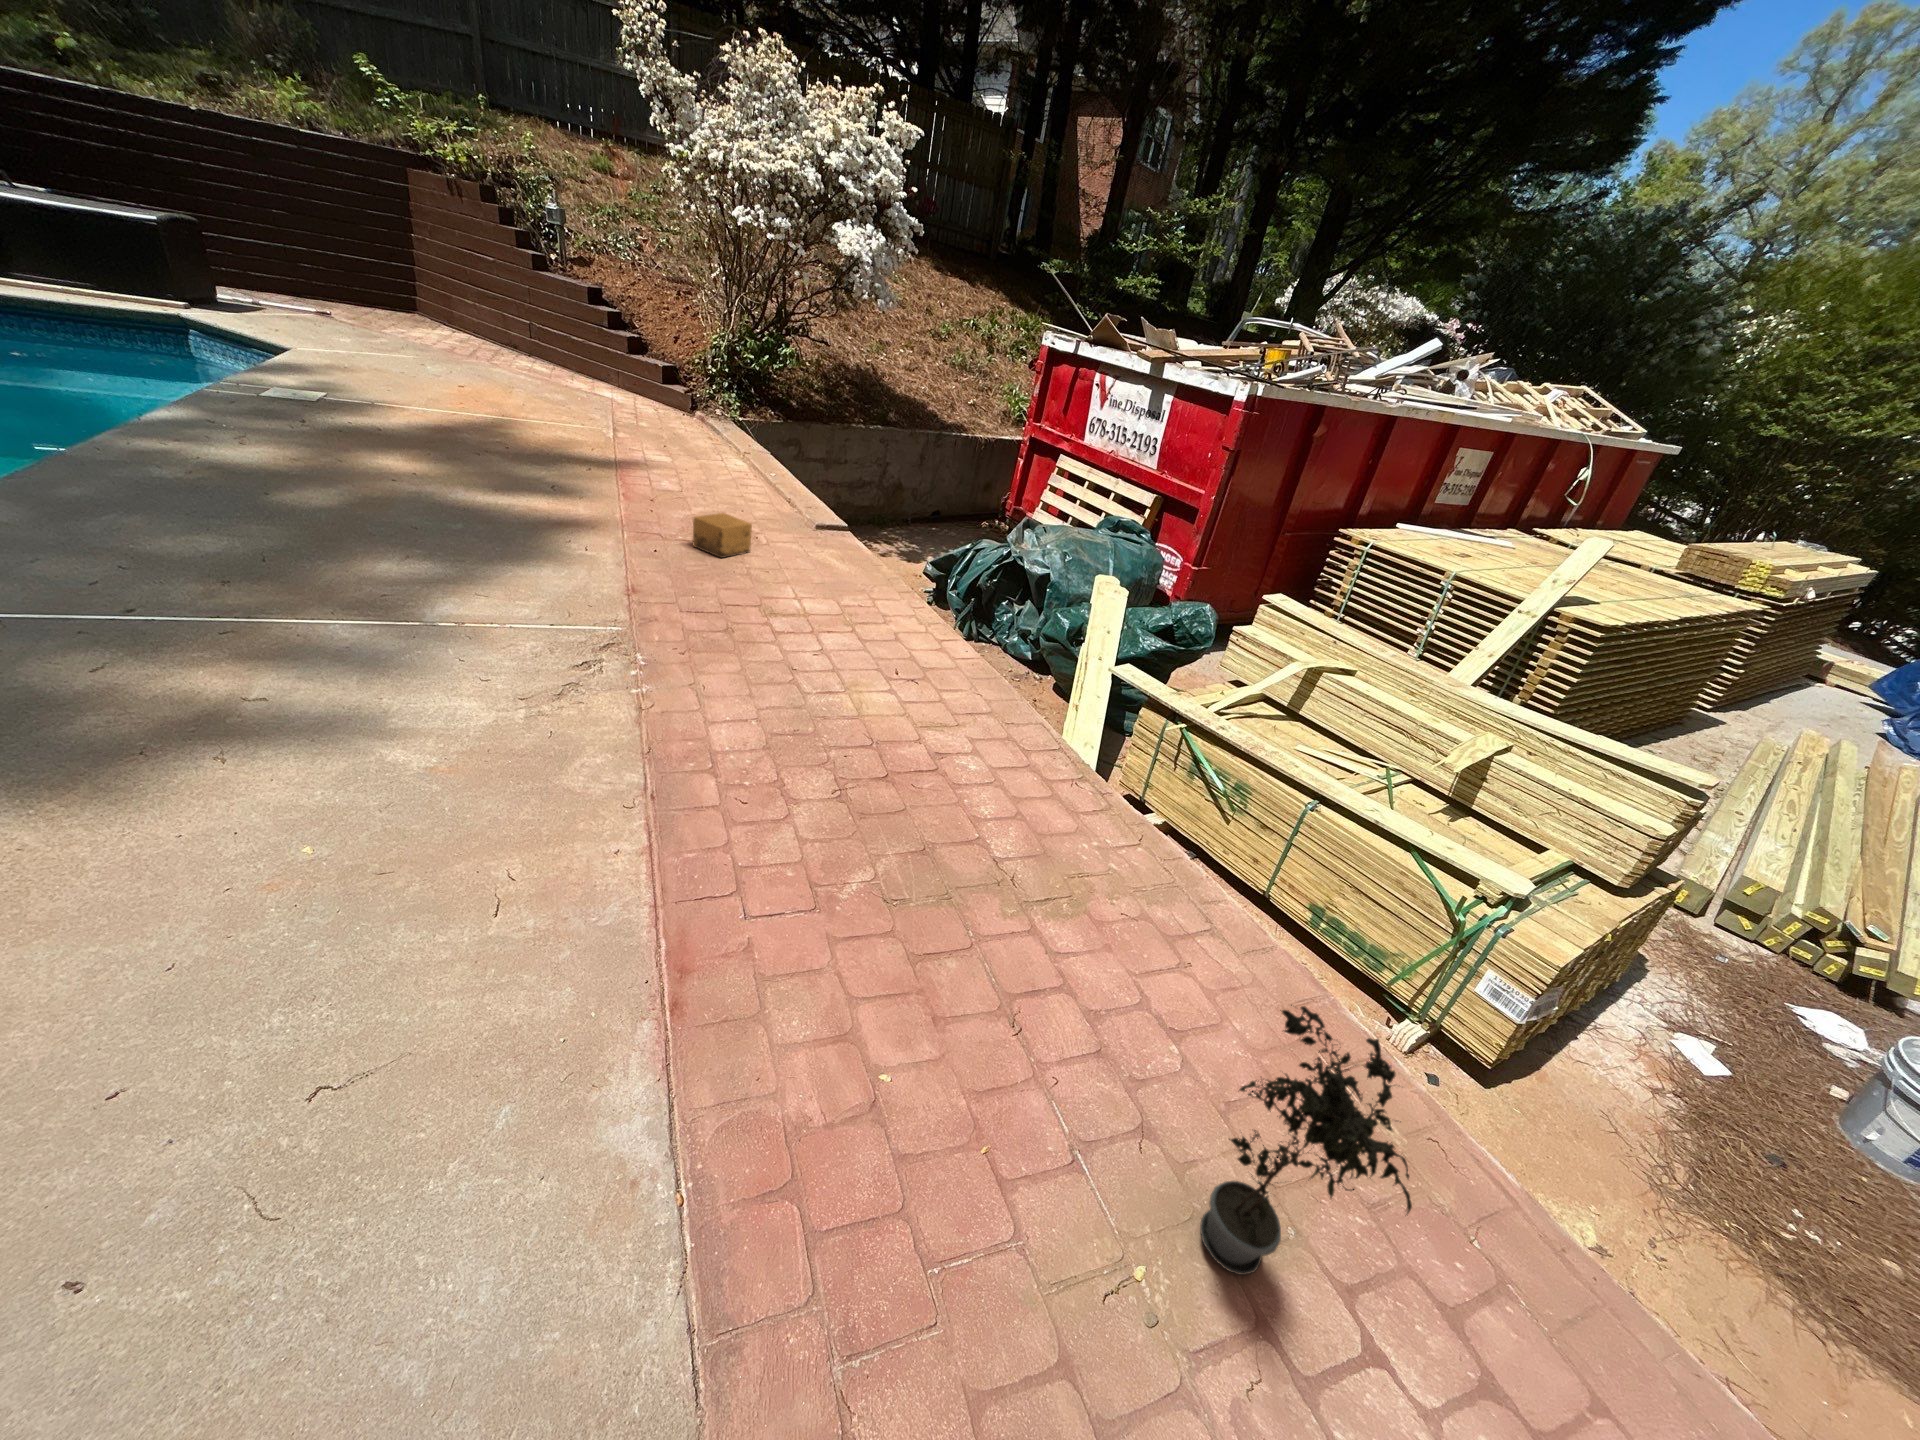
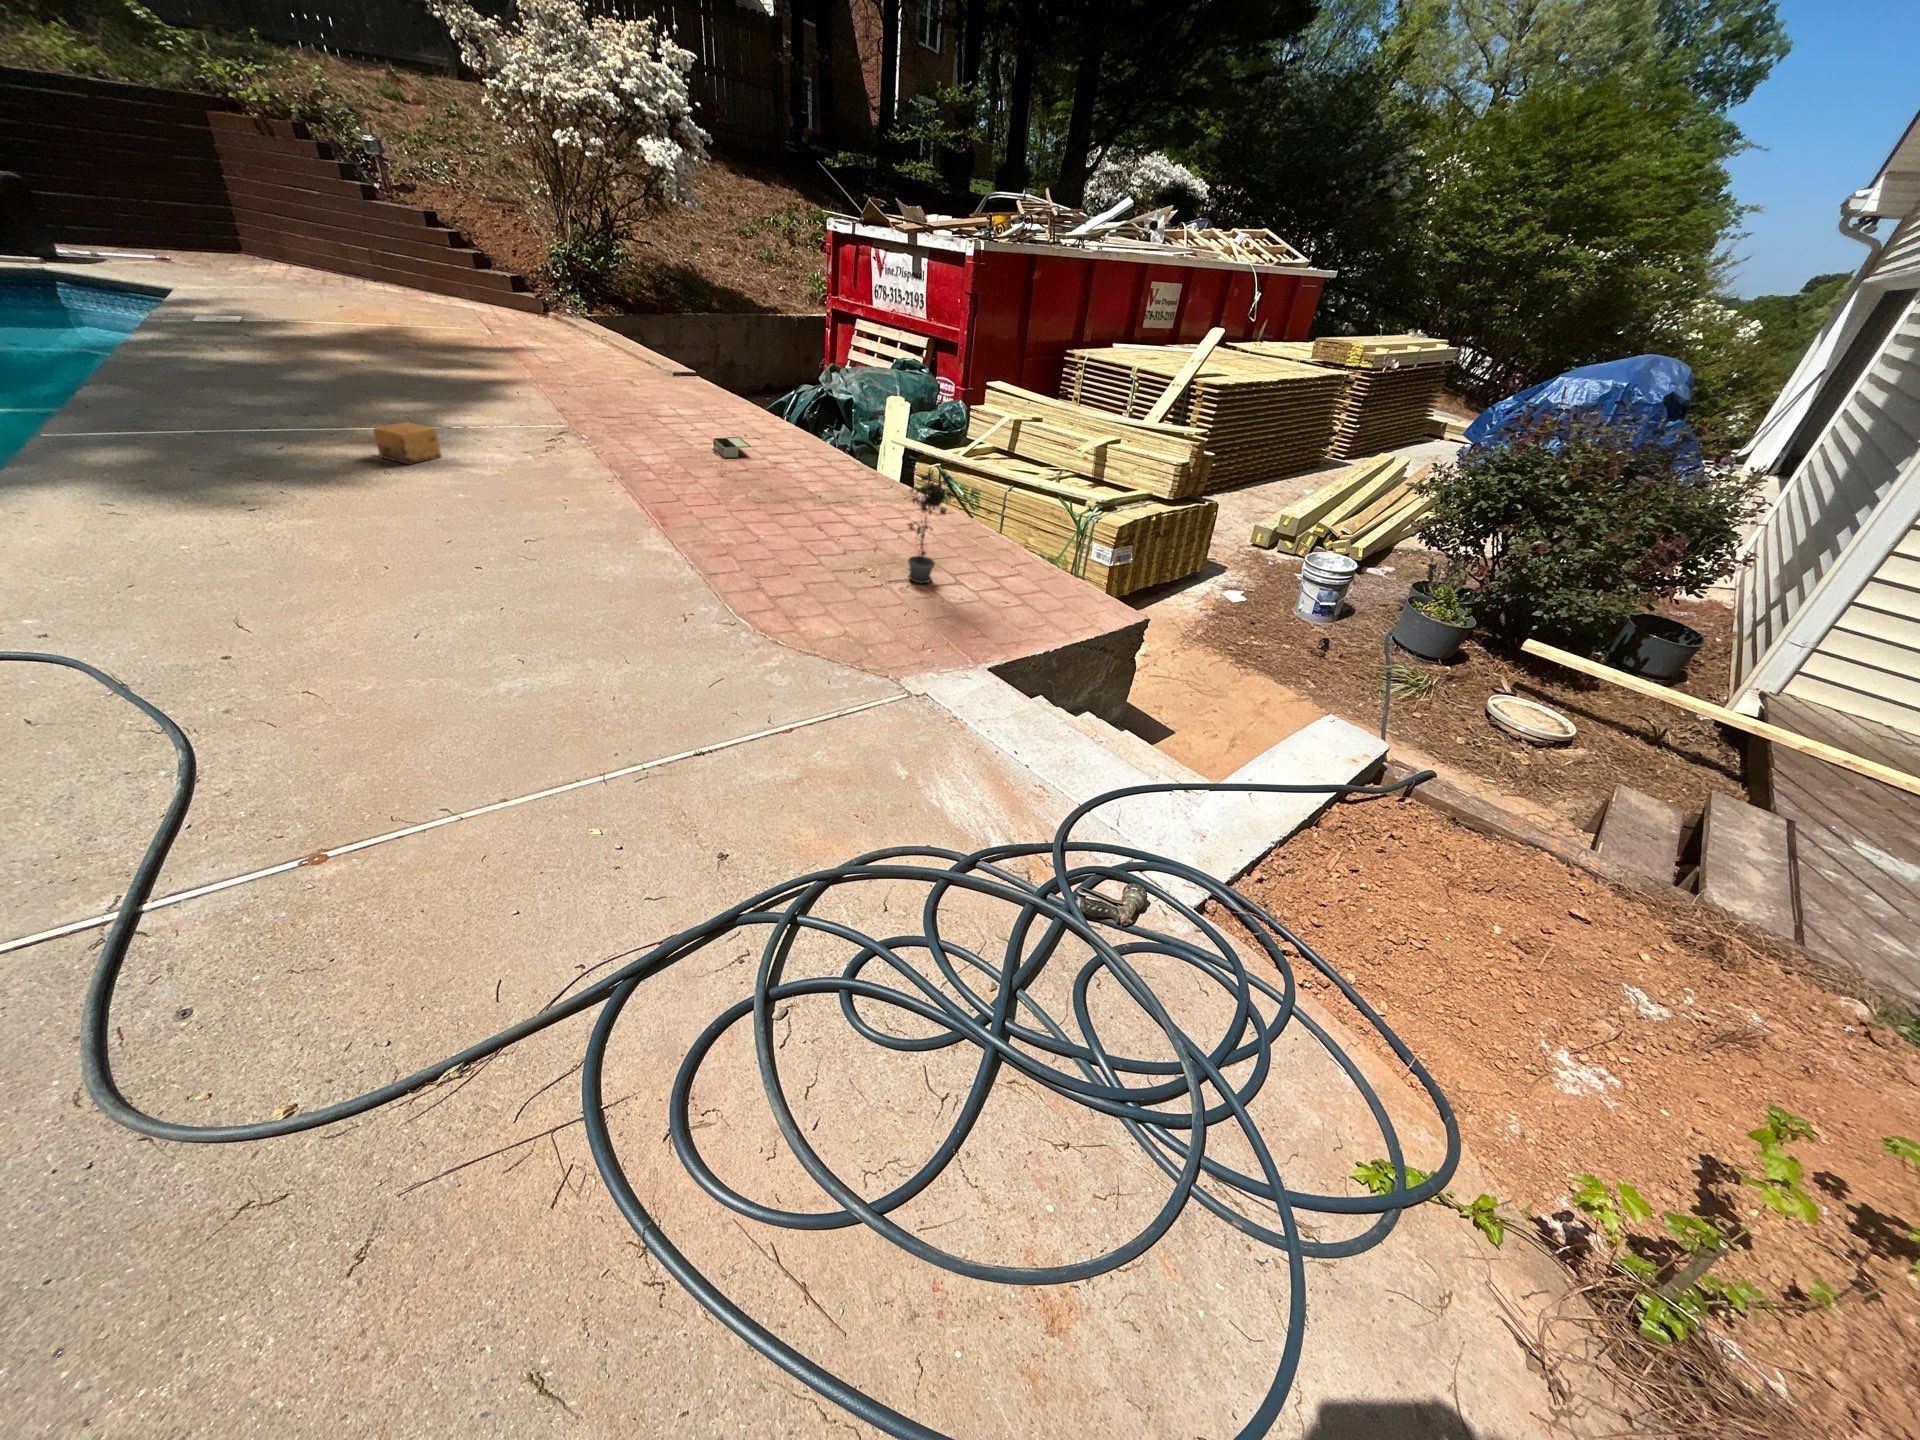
cardboard box: present [693,513,752,558] -> present [373,422,441,464]
toolbox: none [832,657,890,699] -> present [713,437,751,458]

